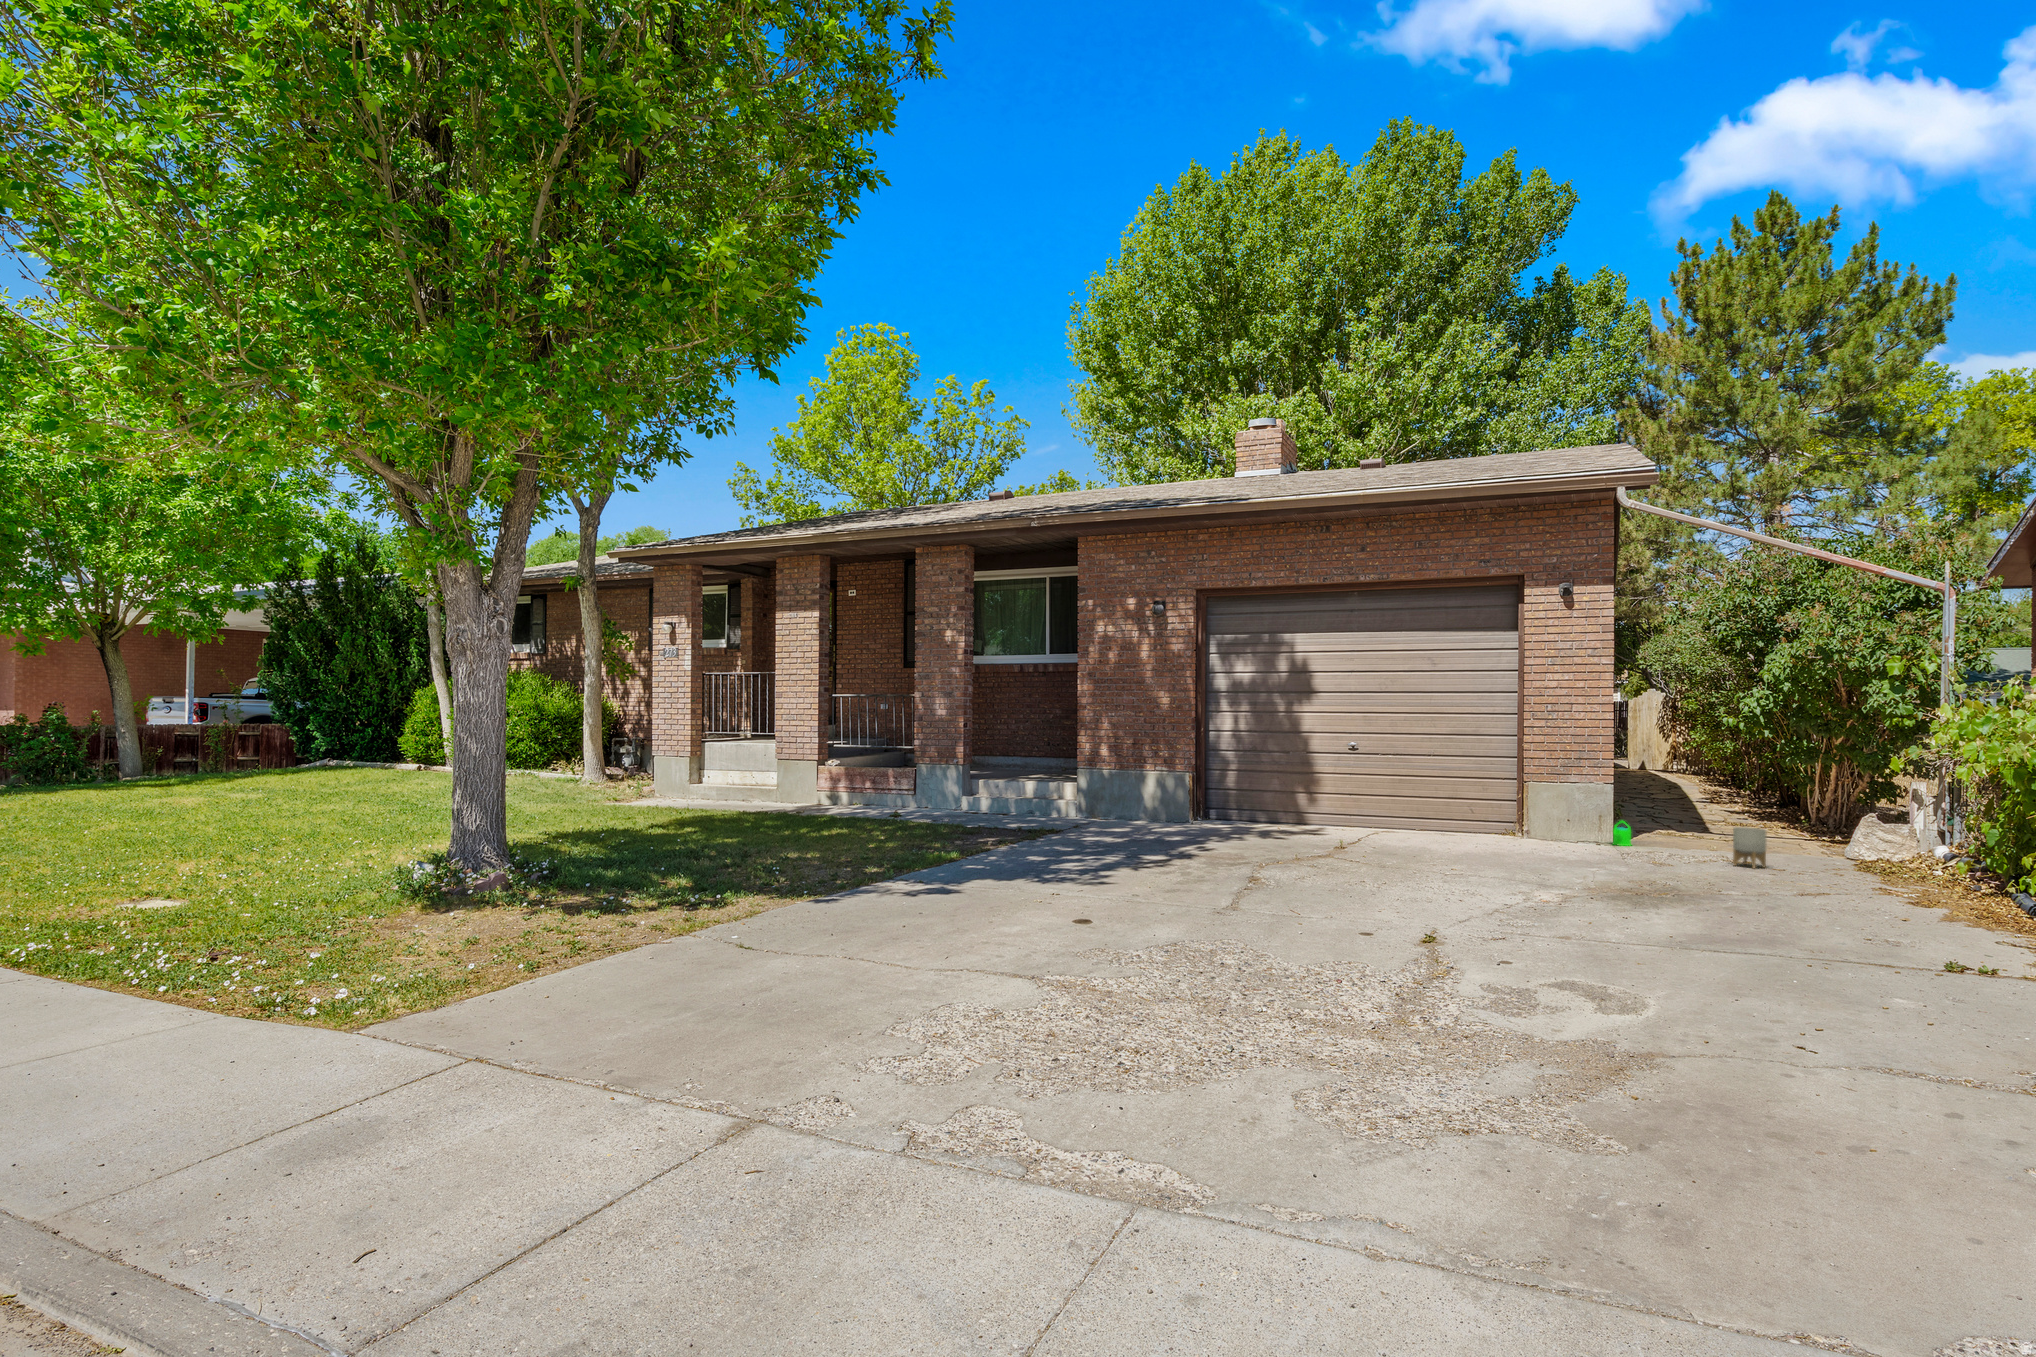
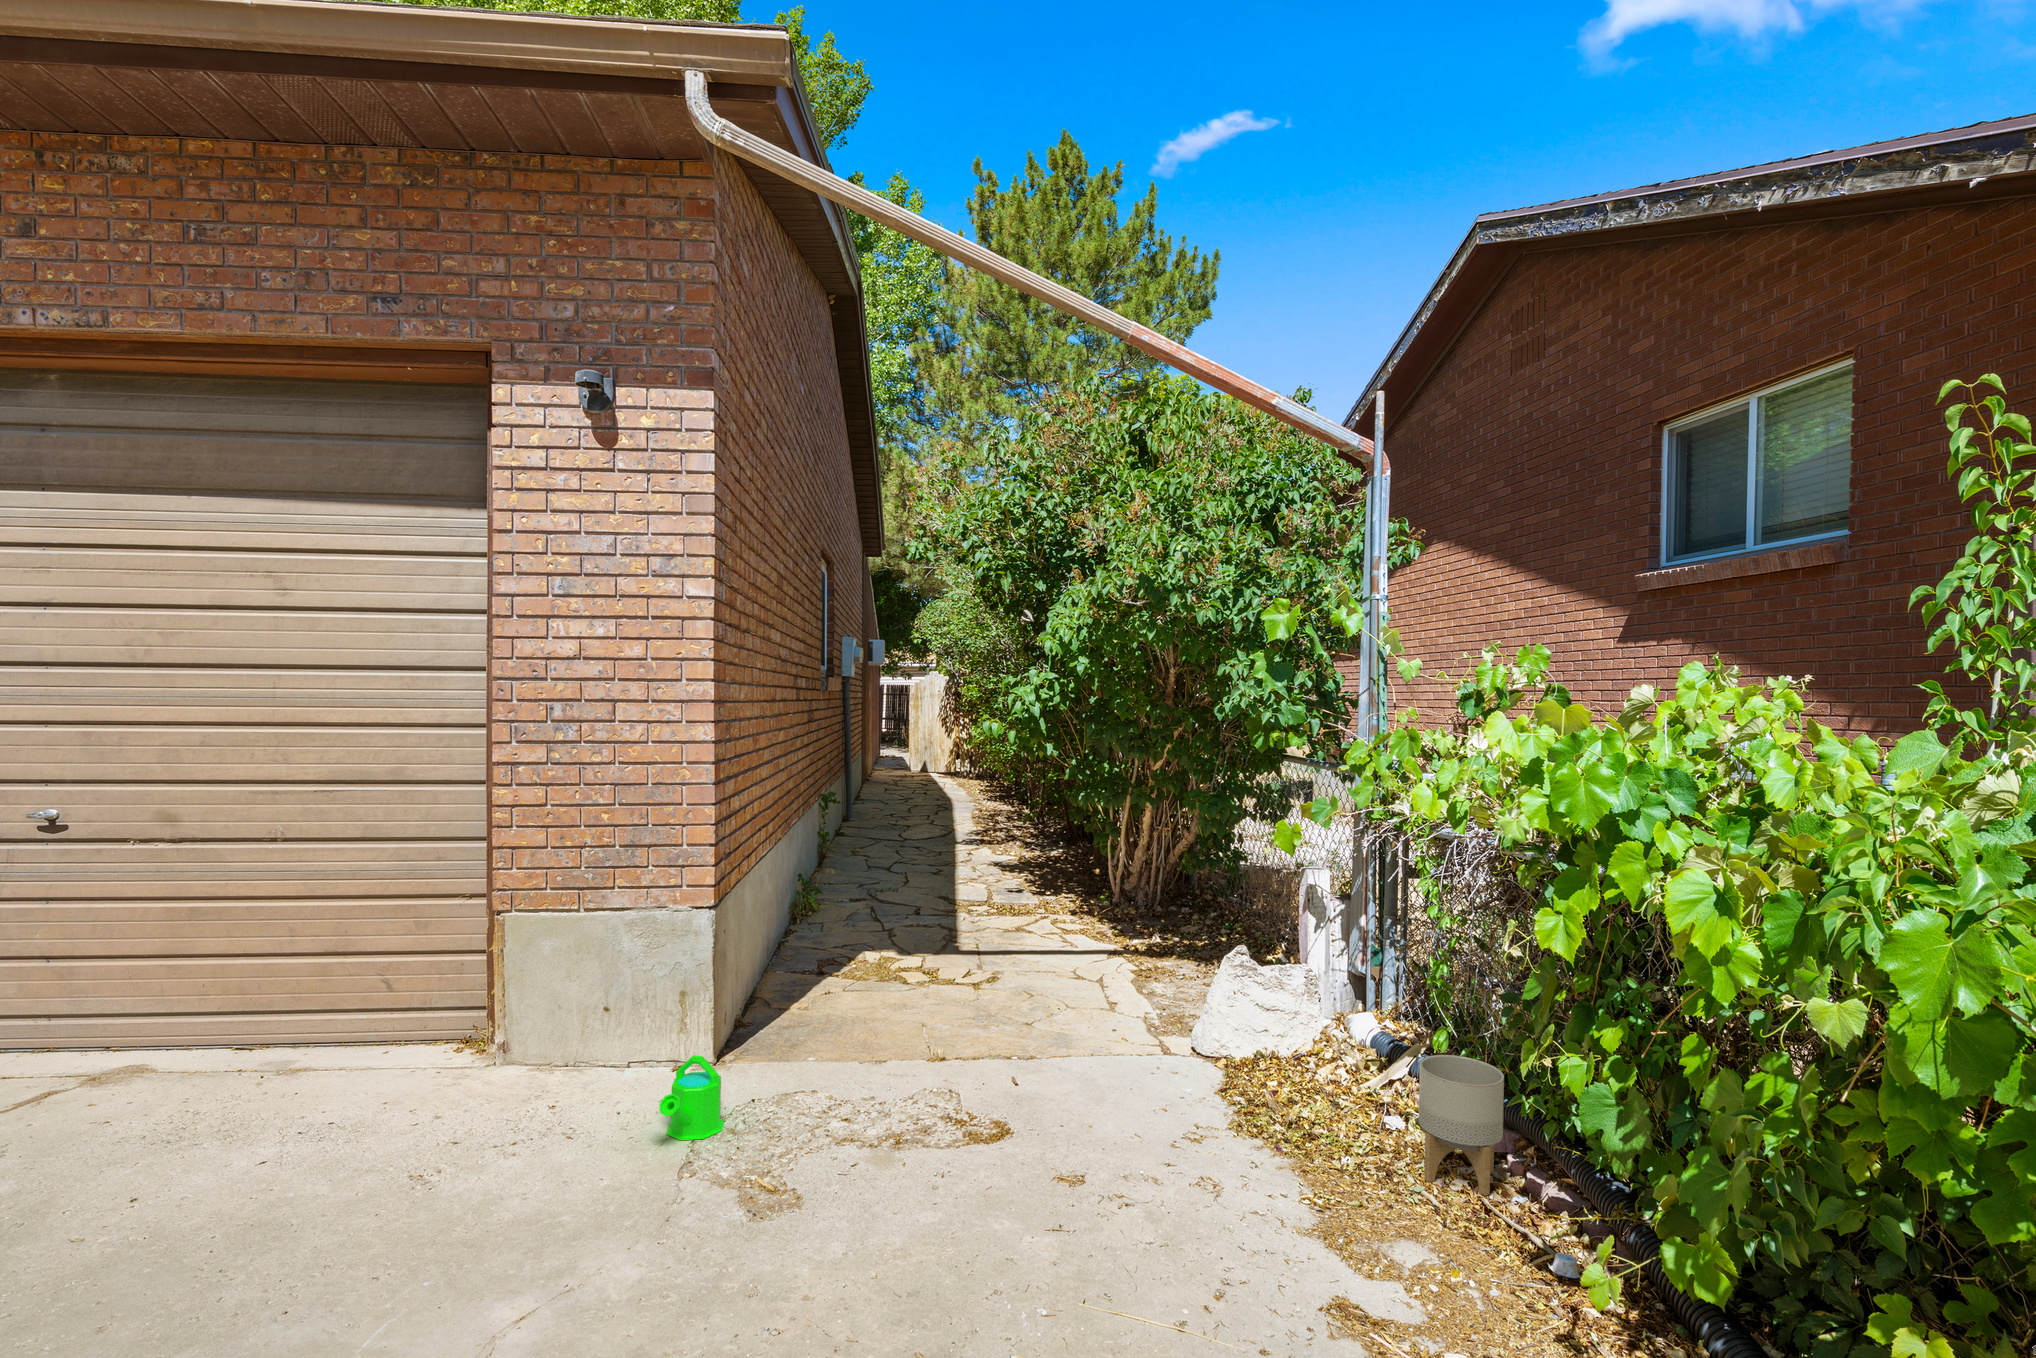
planter: present [1733,827,1767,869] -> present [1419,1055,1504,1196]

